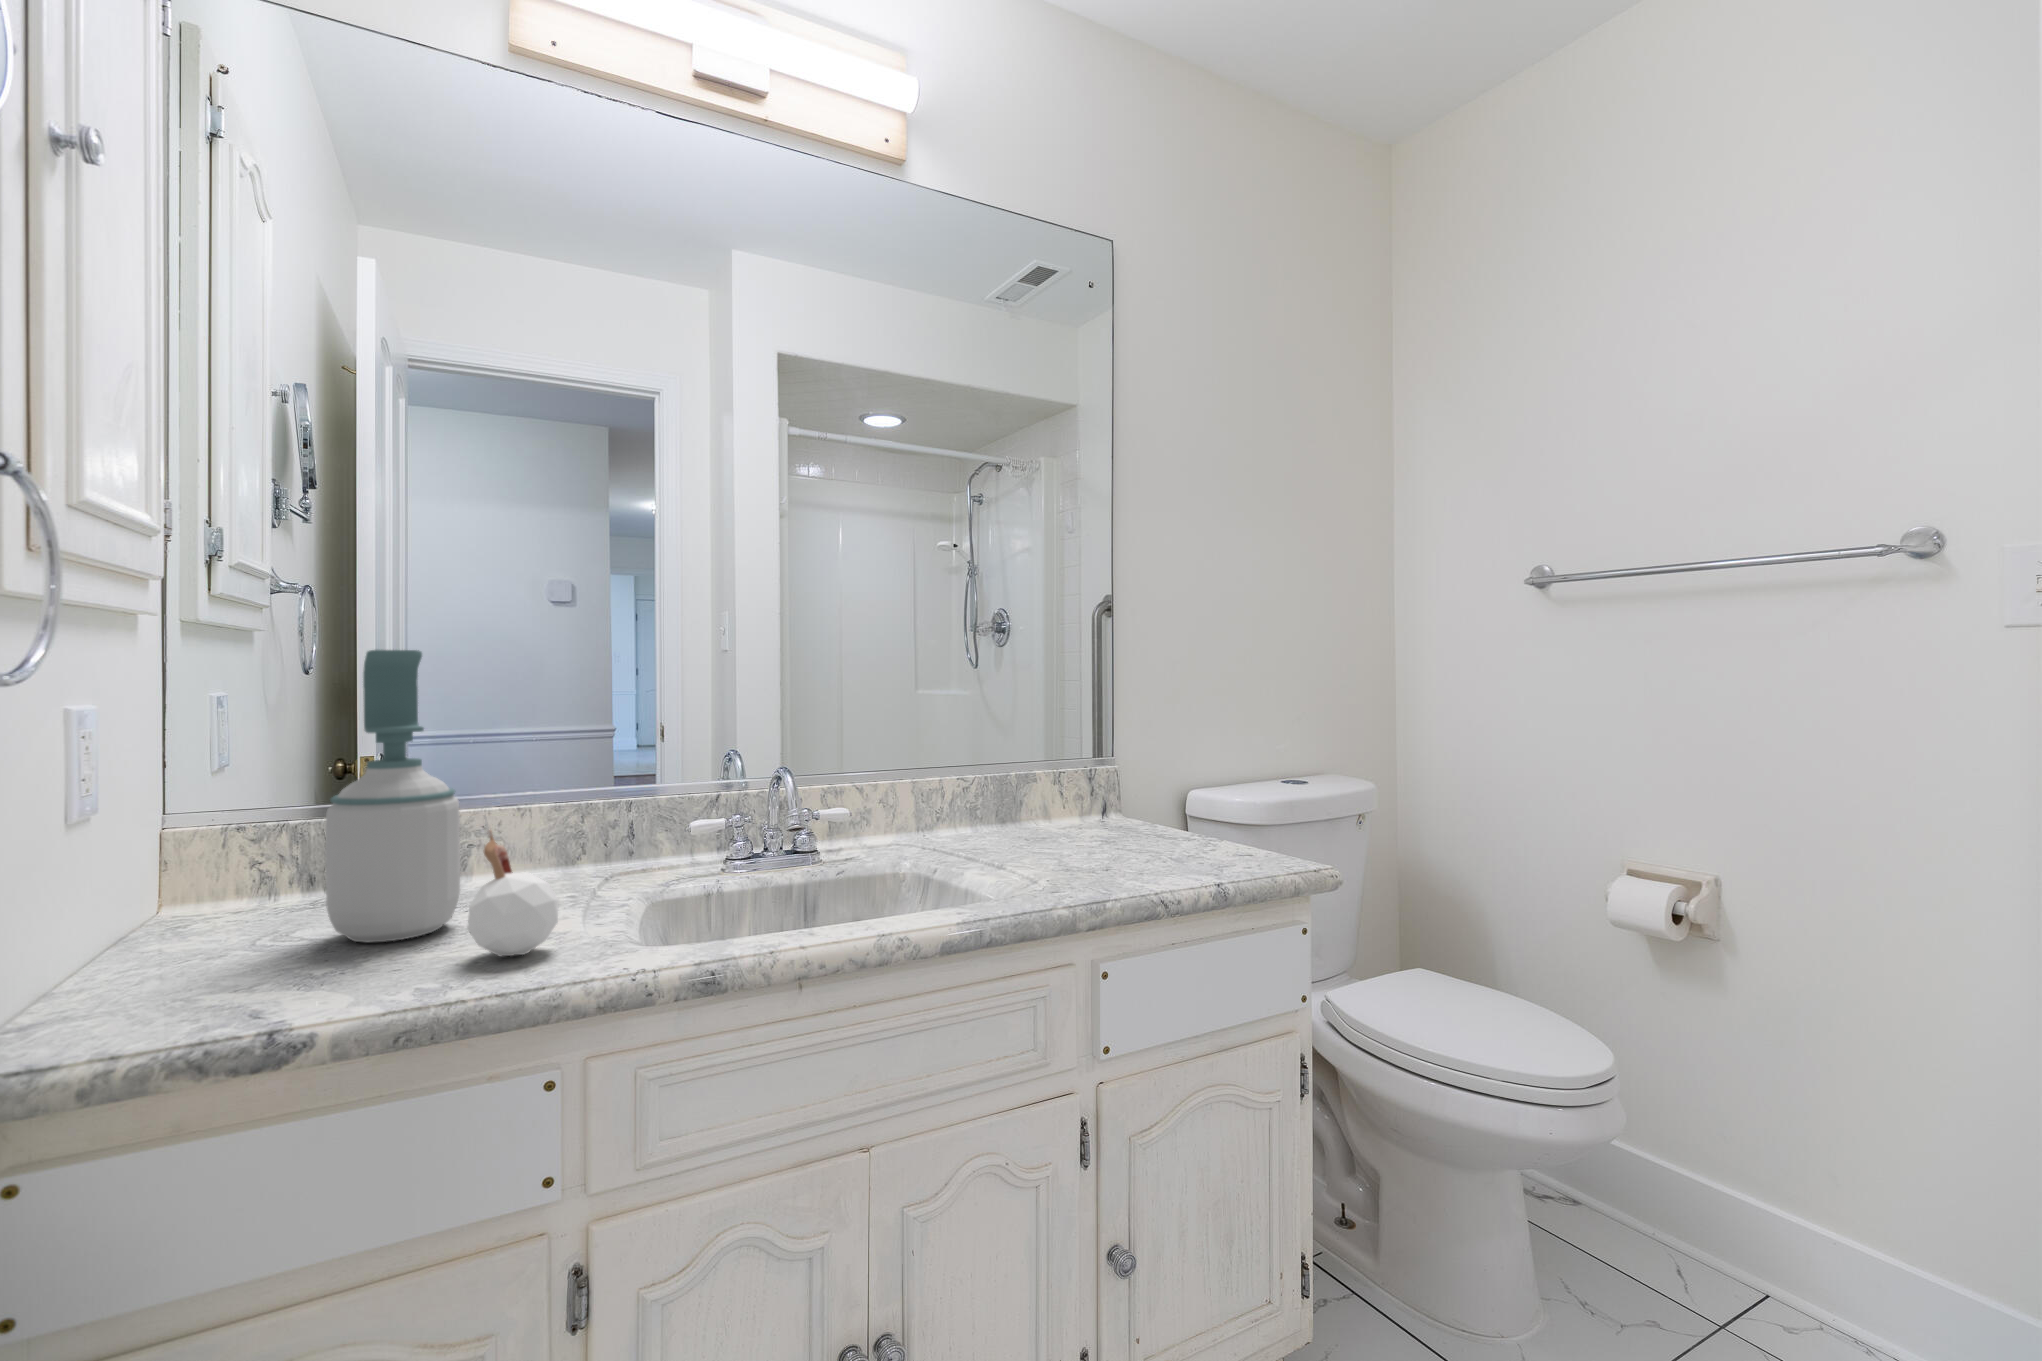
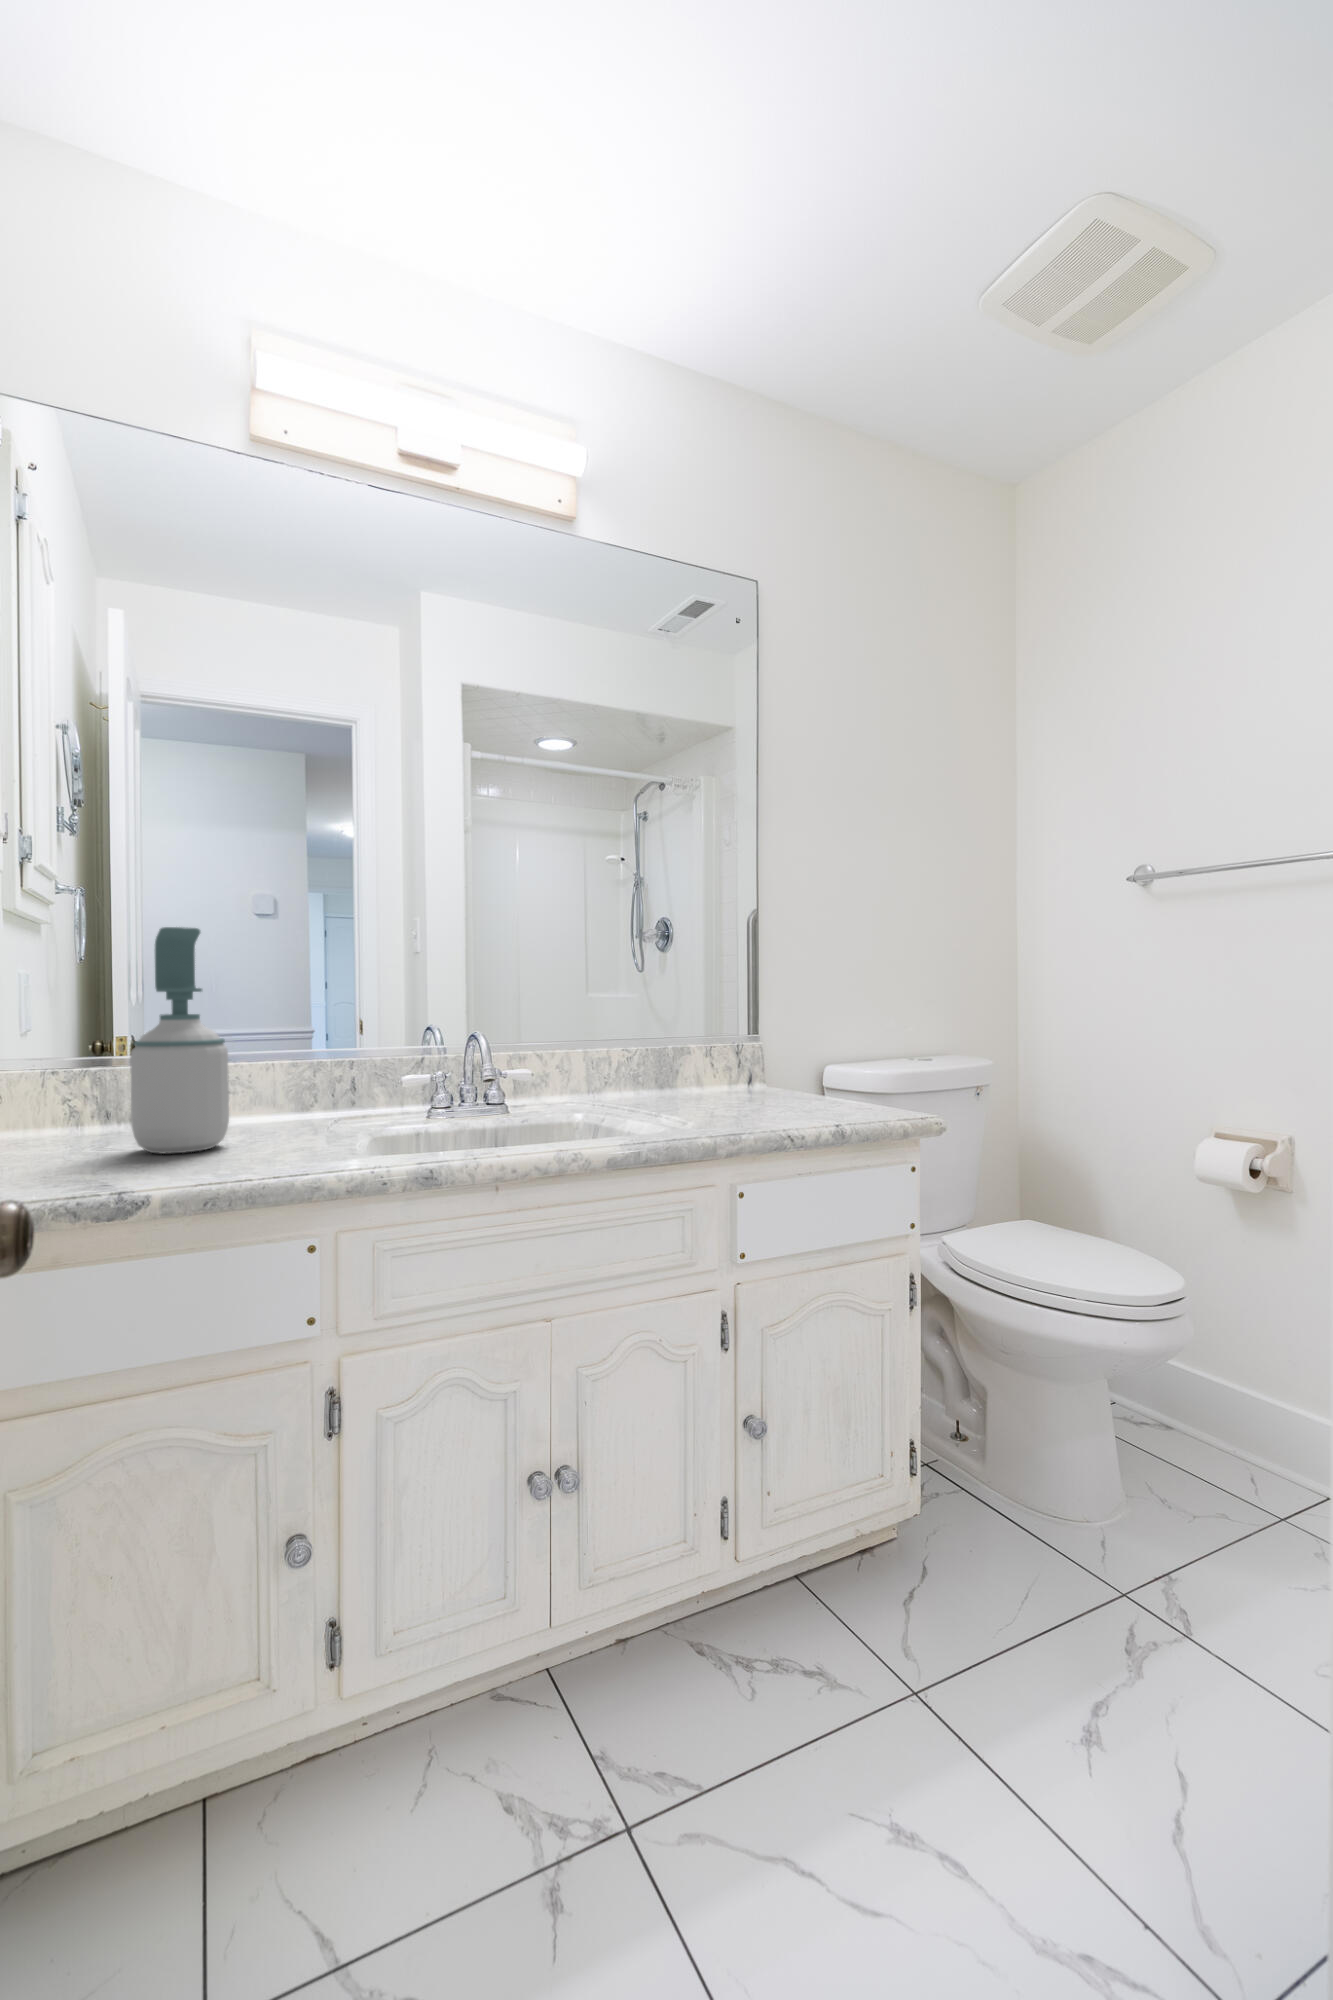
candle: present [467,816,559,956] -> none [244,1053,311,1161]

